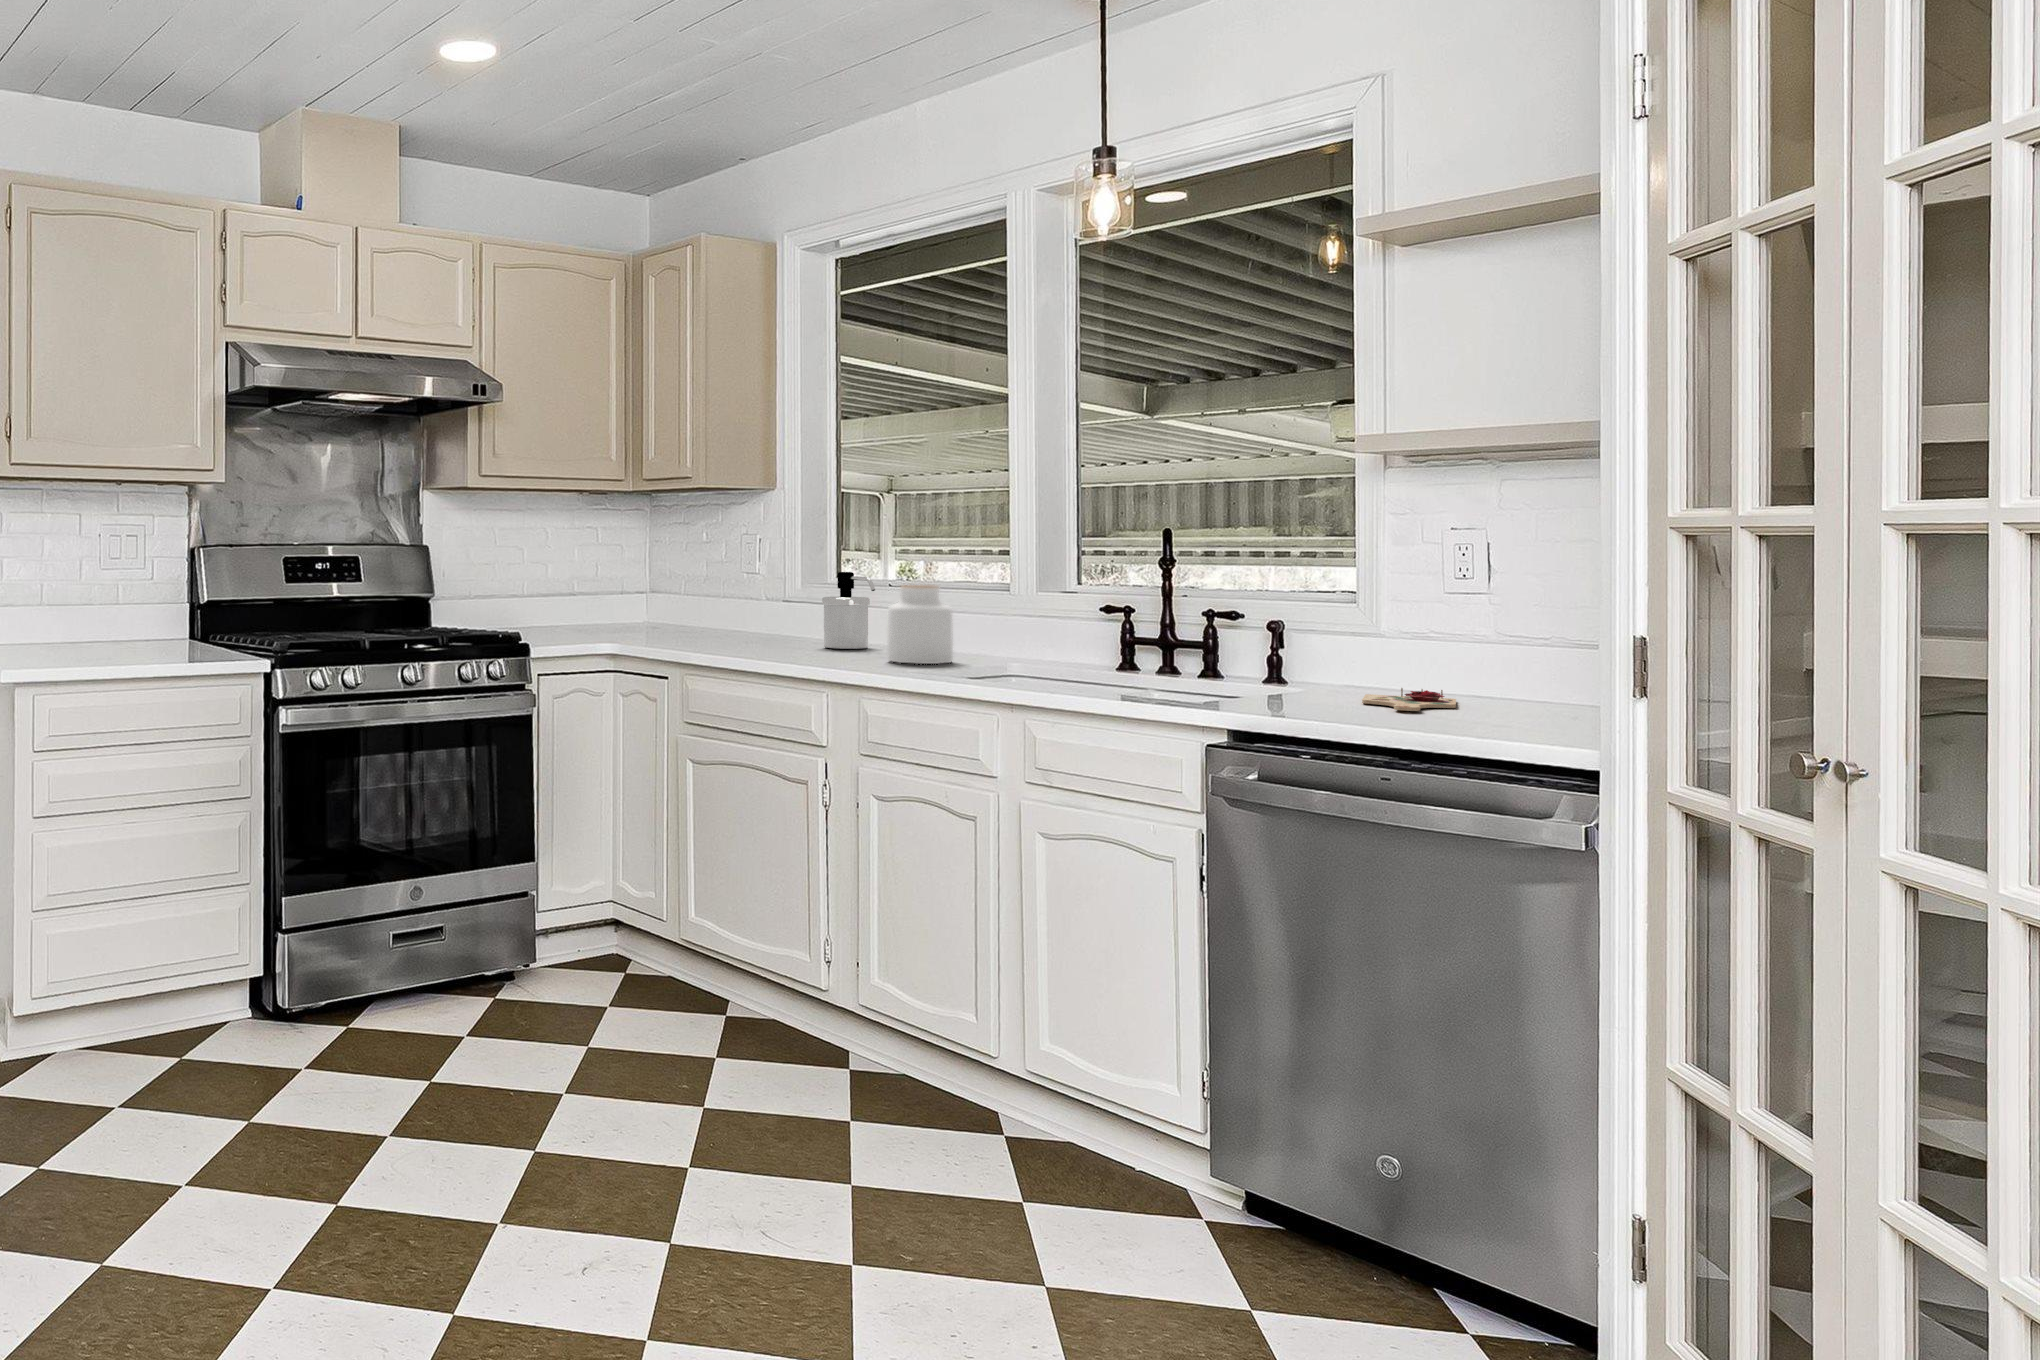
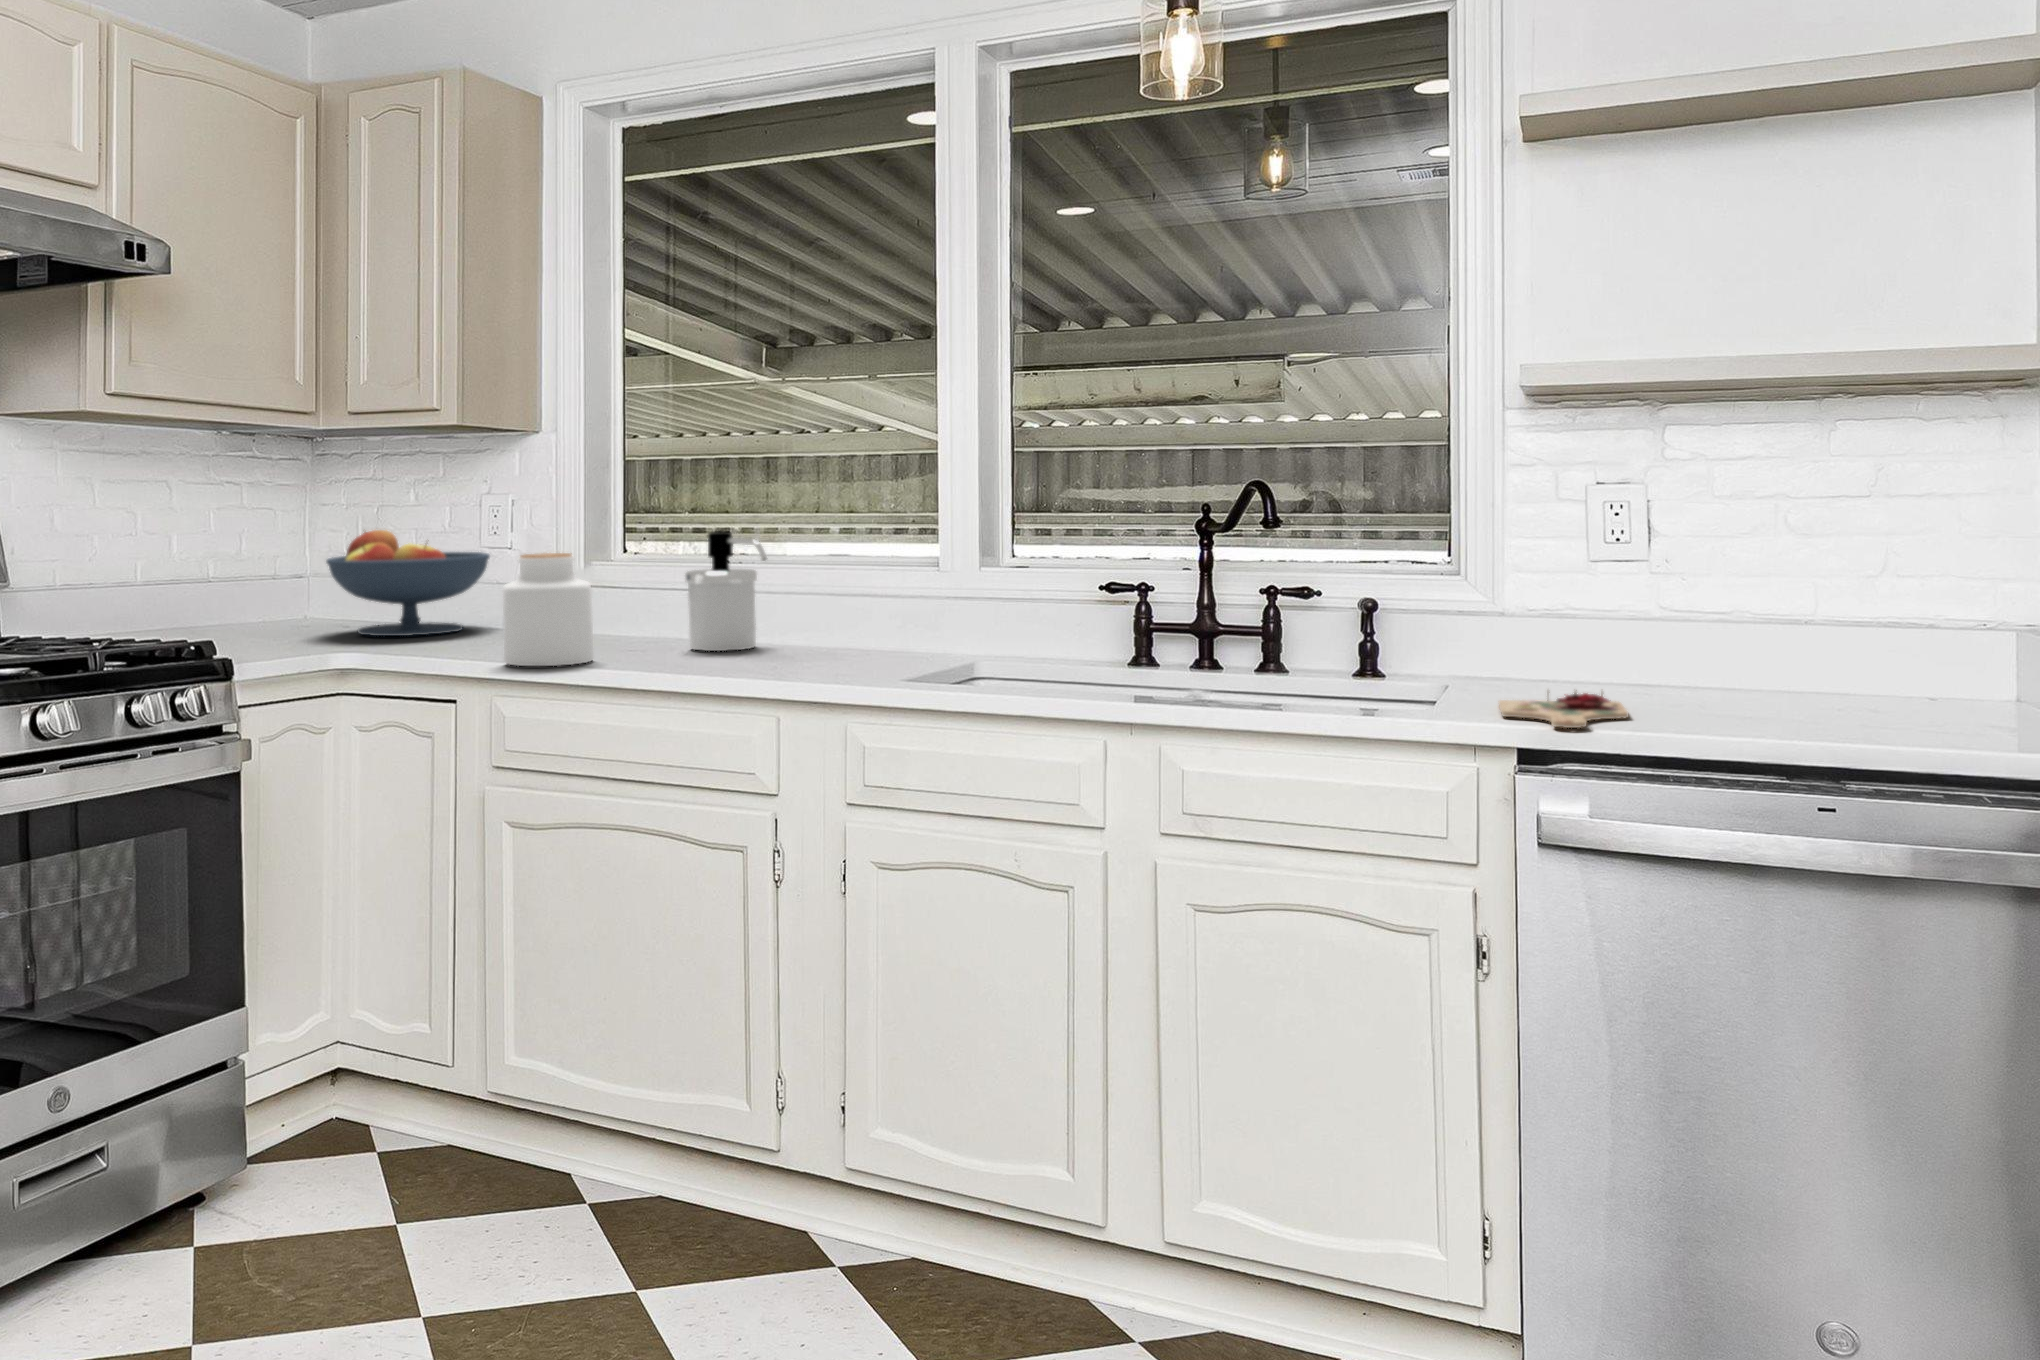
fruit bowl: none [598,567,702,634] -> present [326,530,490,636]
jar: present [887,585,953,664] -> present [503,553,594,666]

